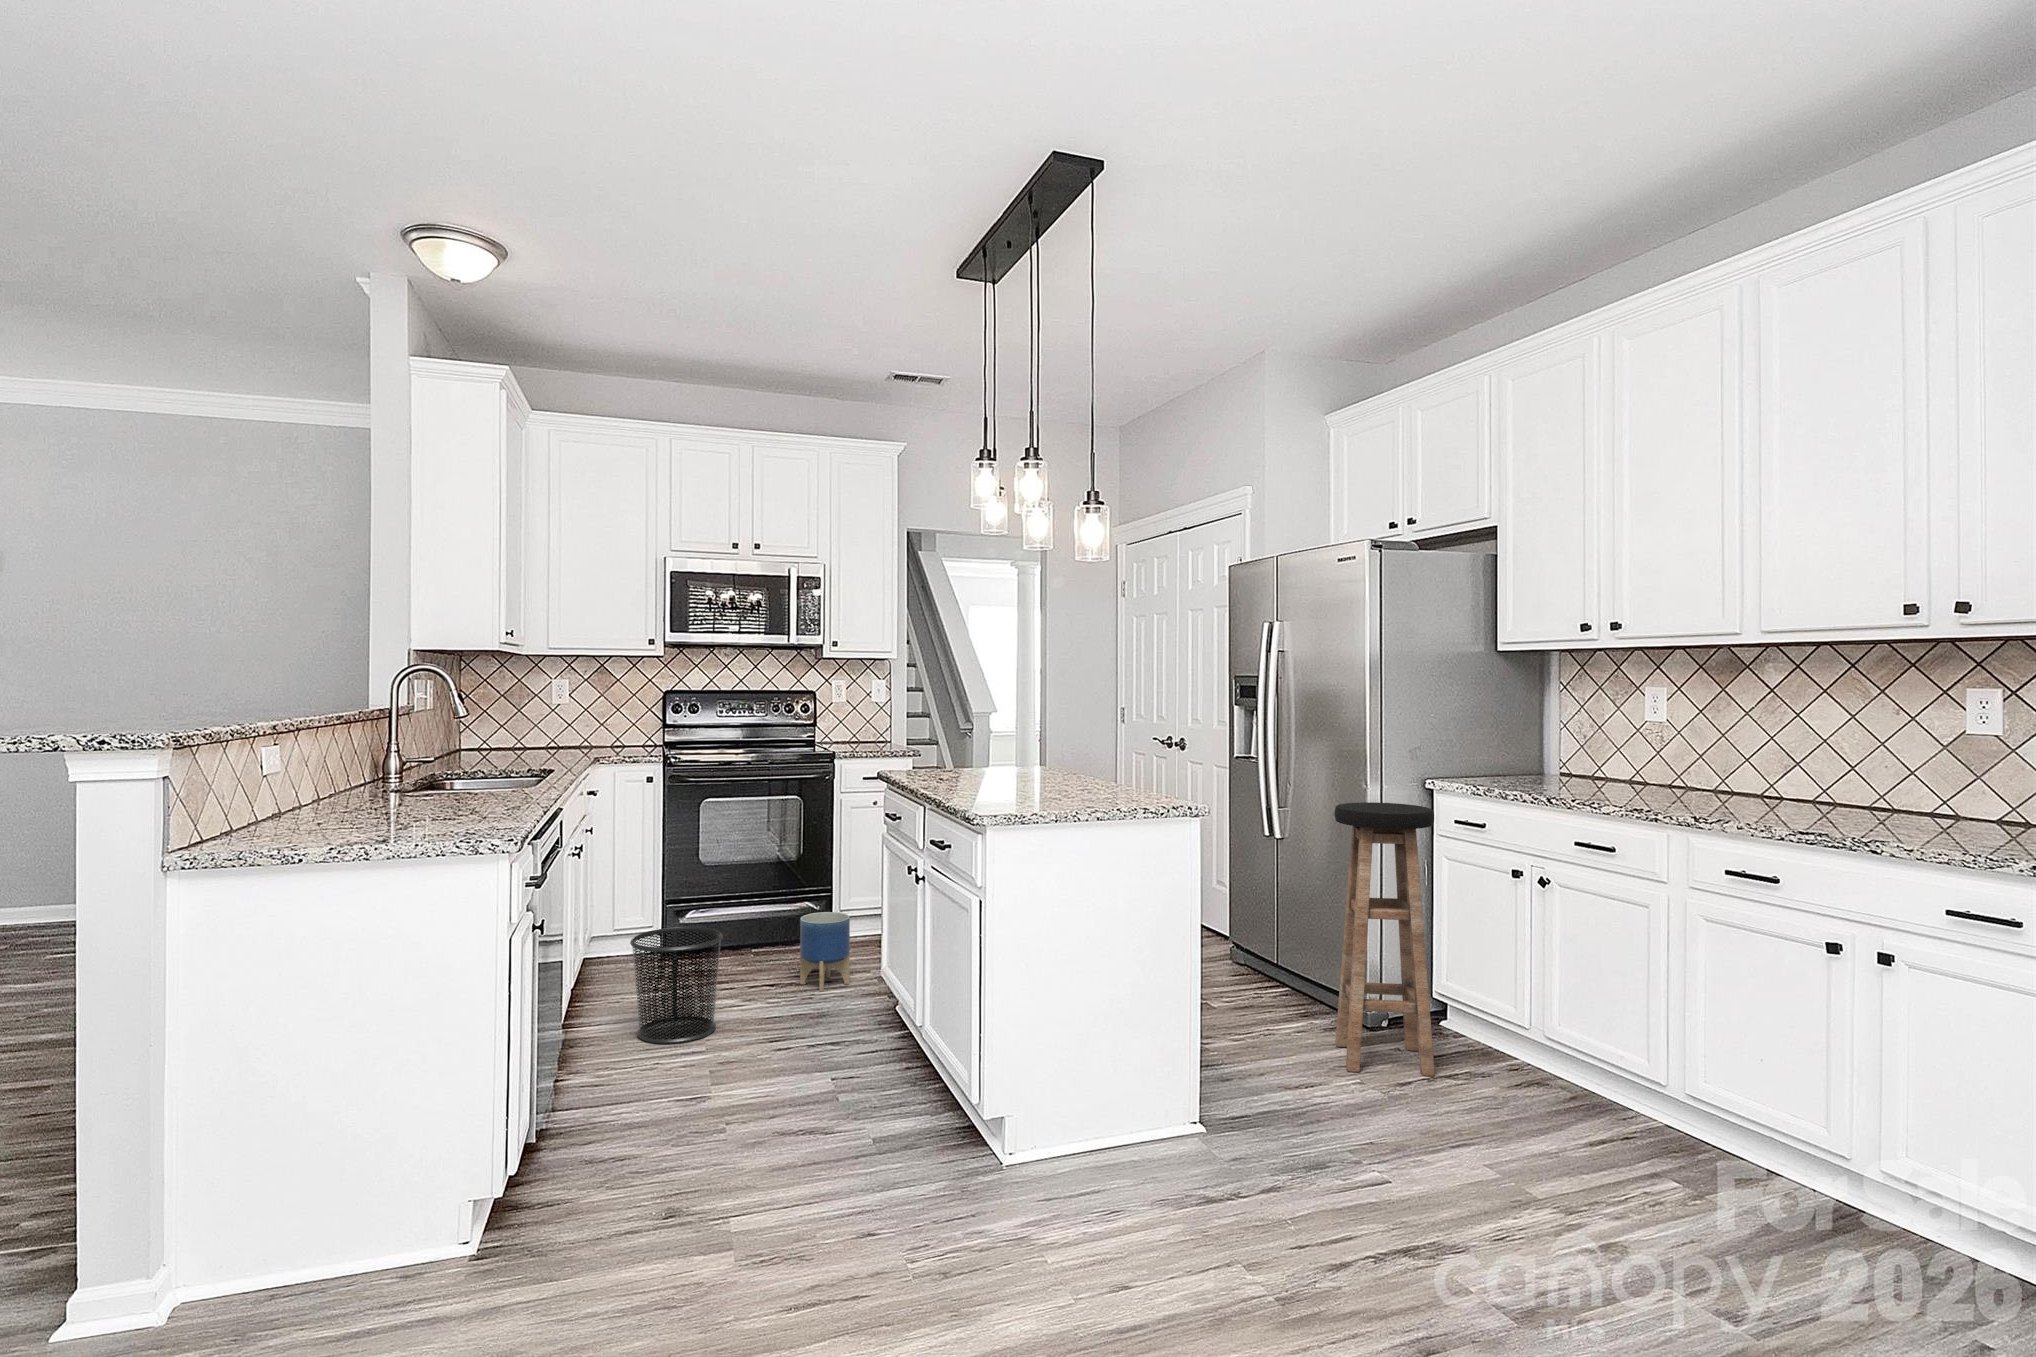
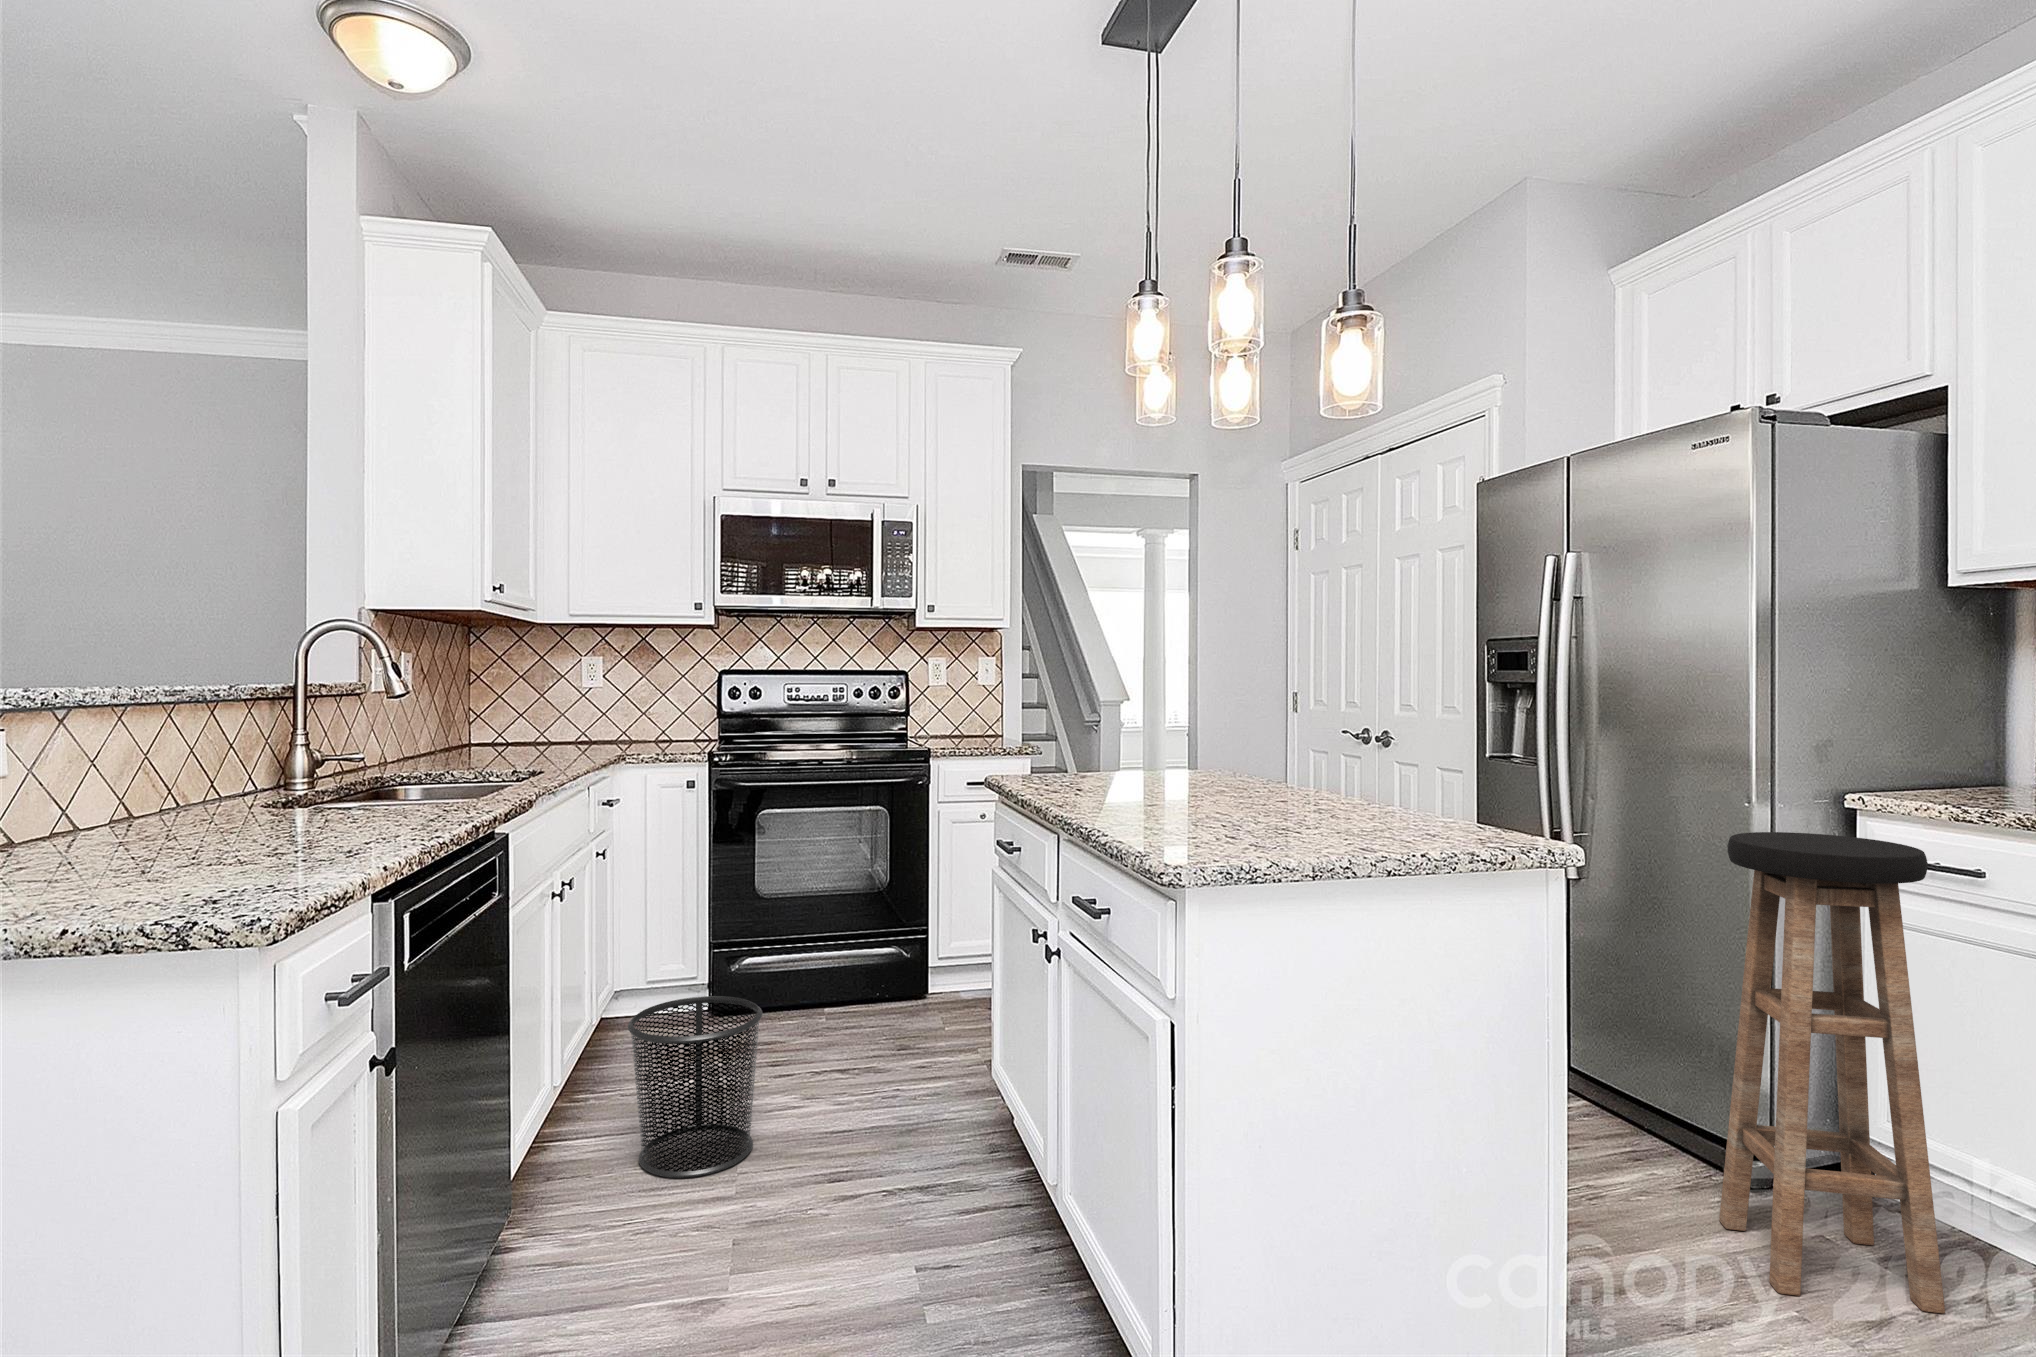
planter: present [800,912,850,991] -> none [880,966,948,1080]

